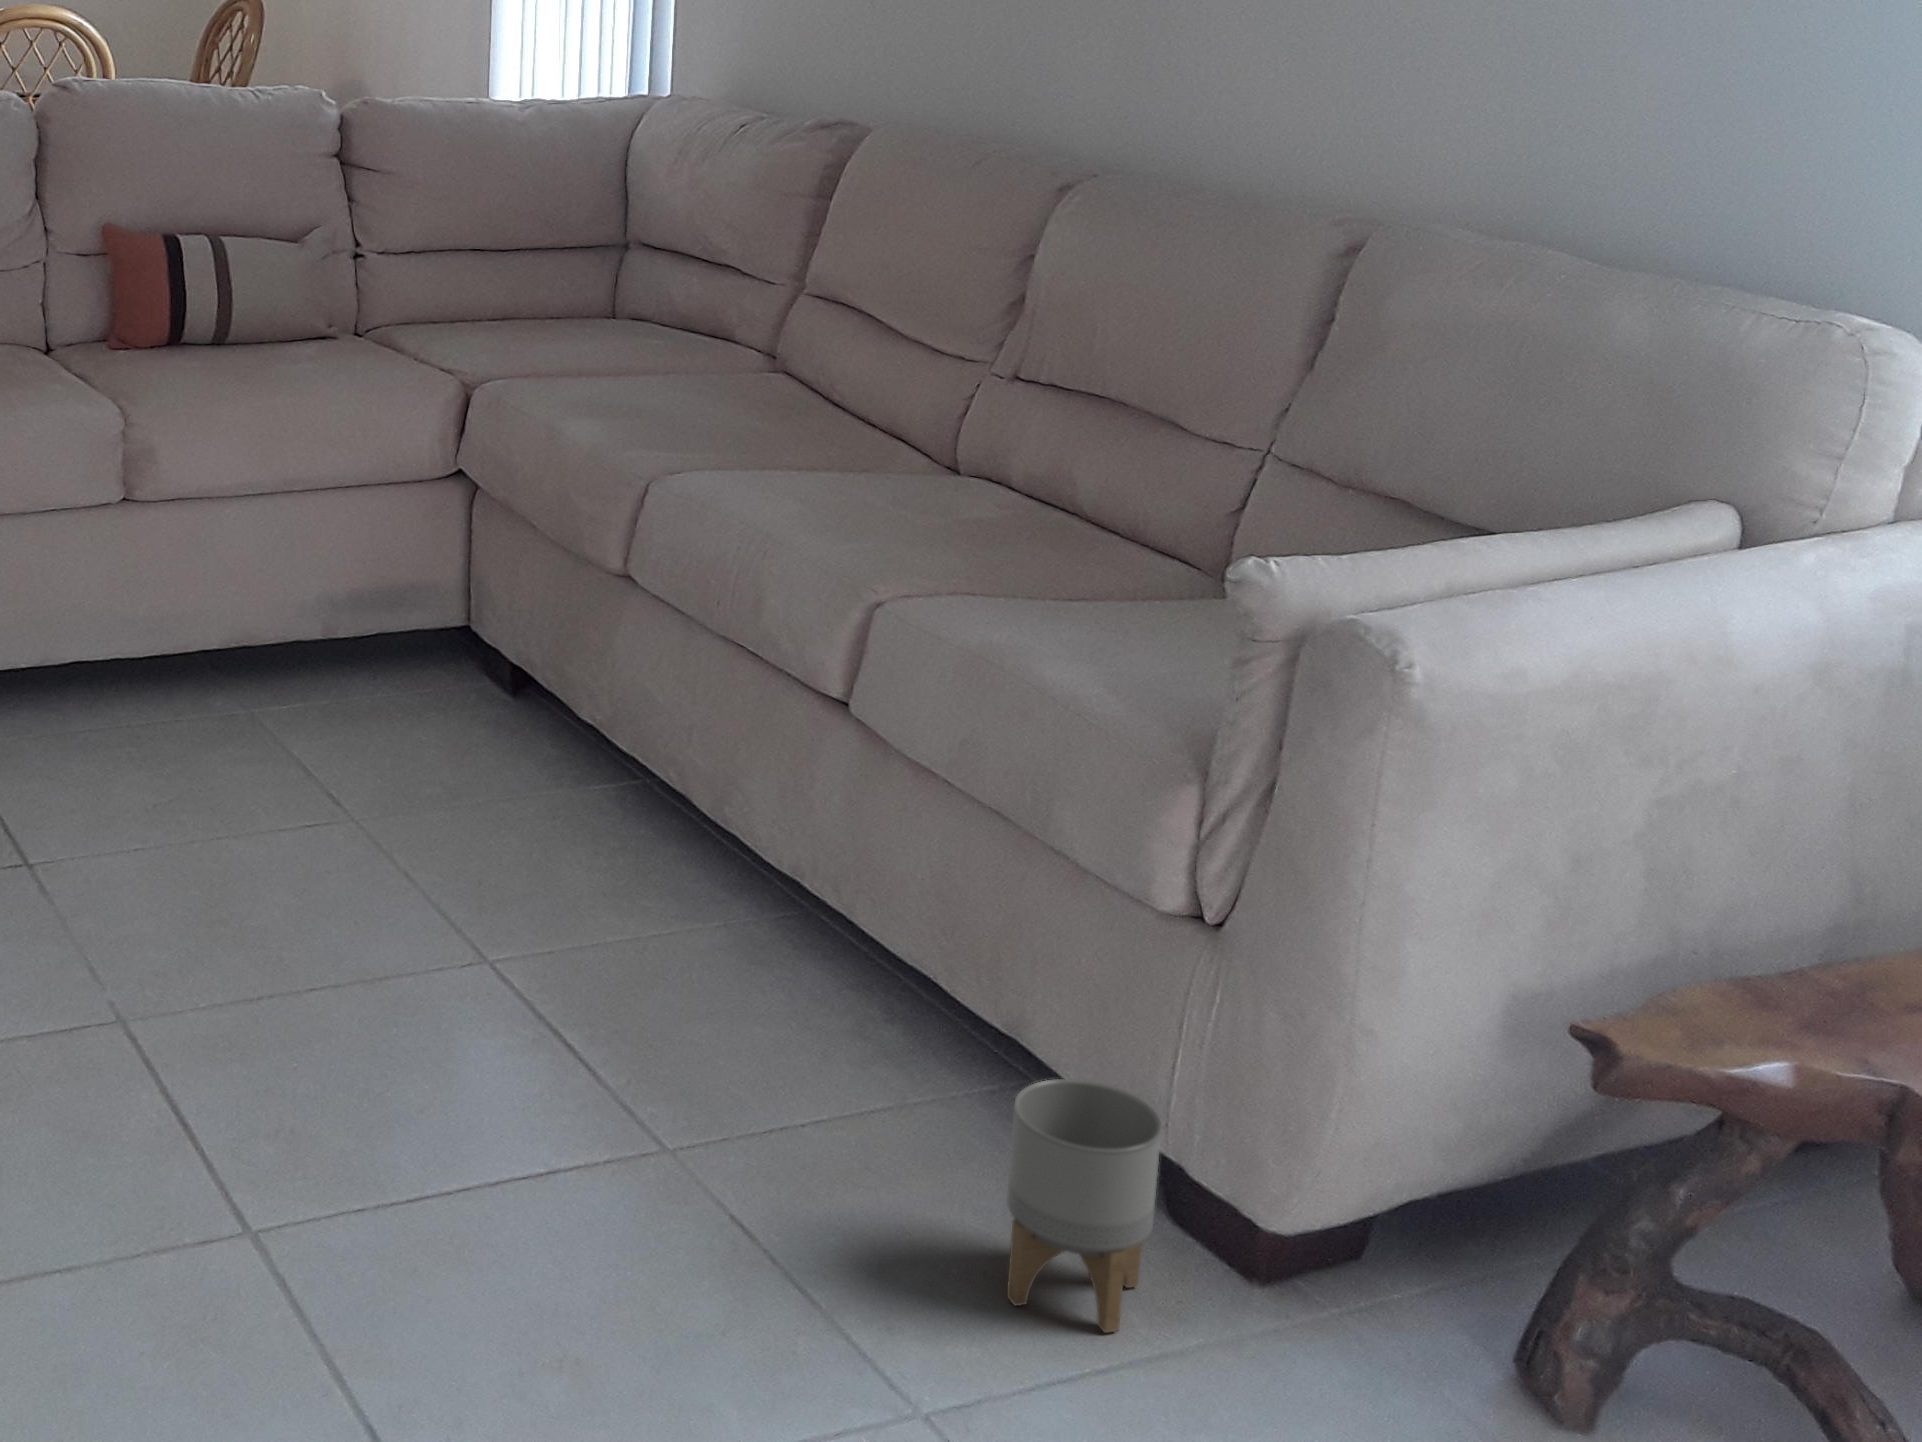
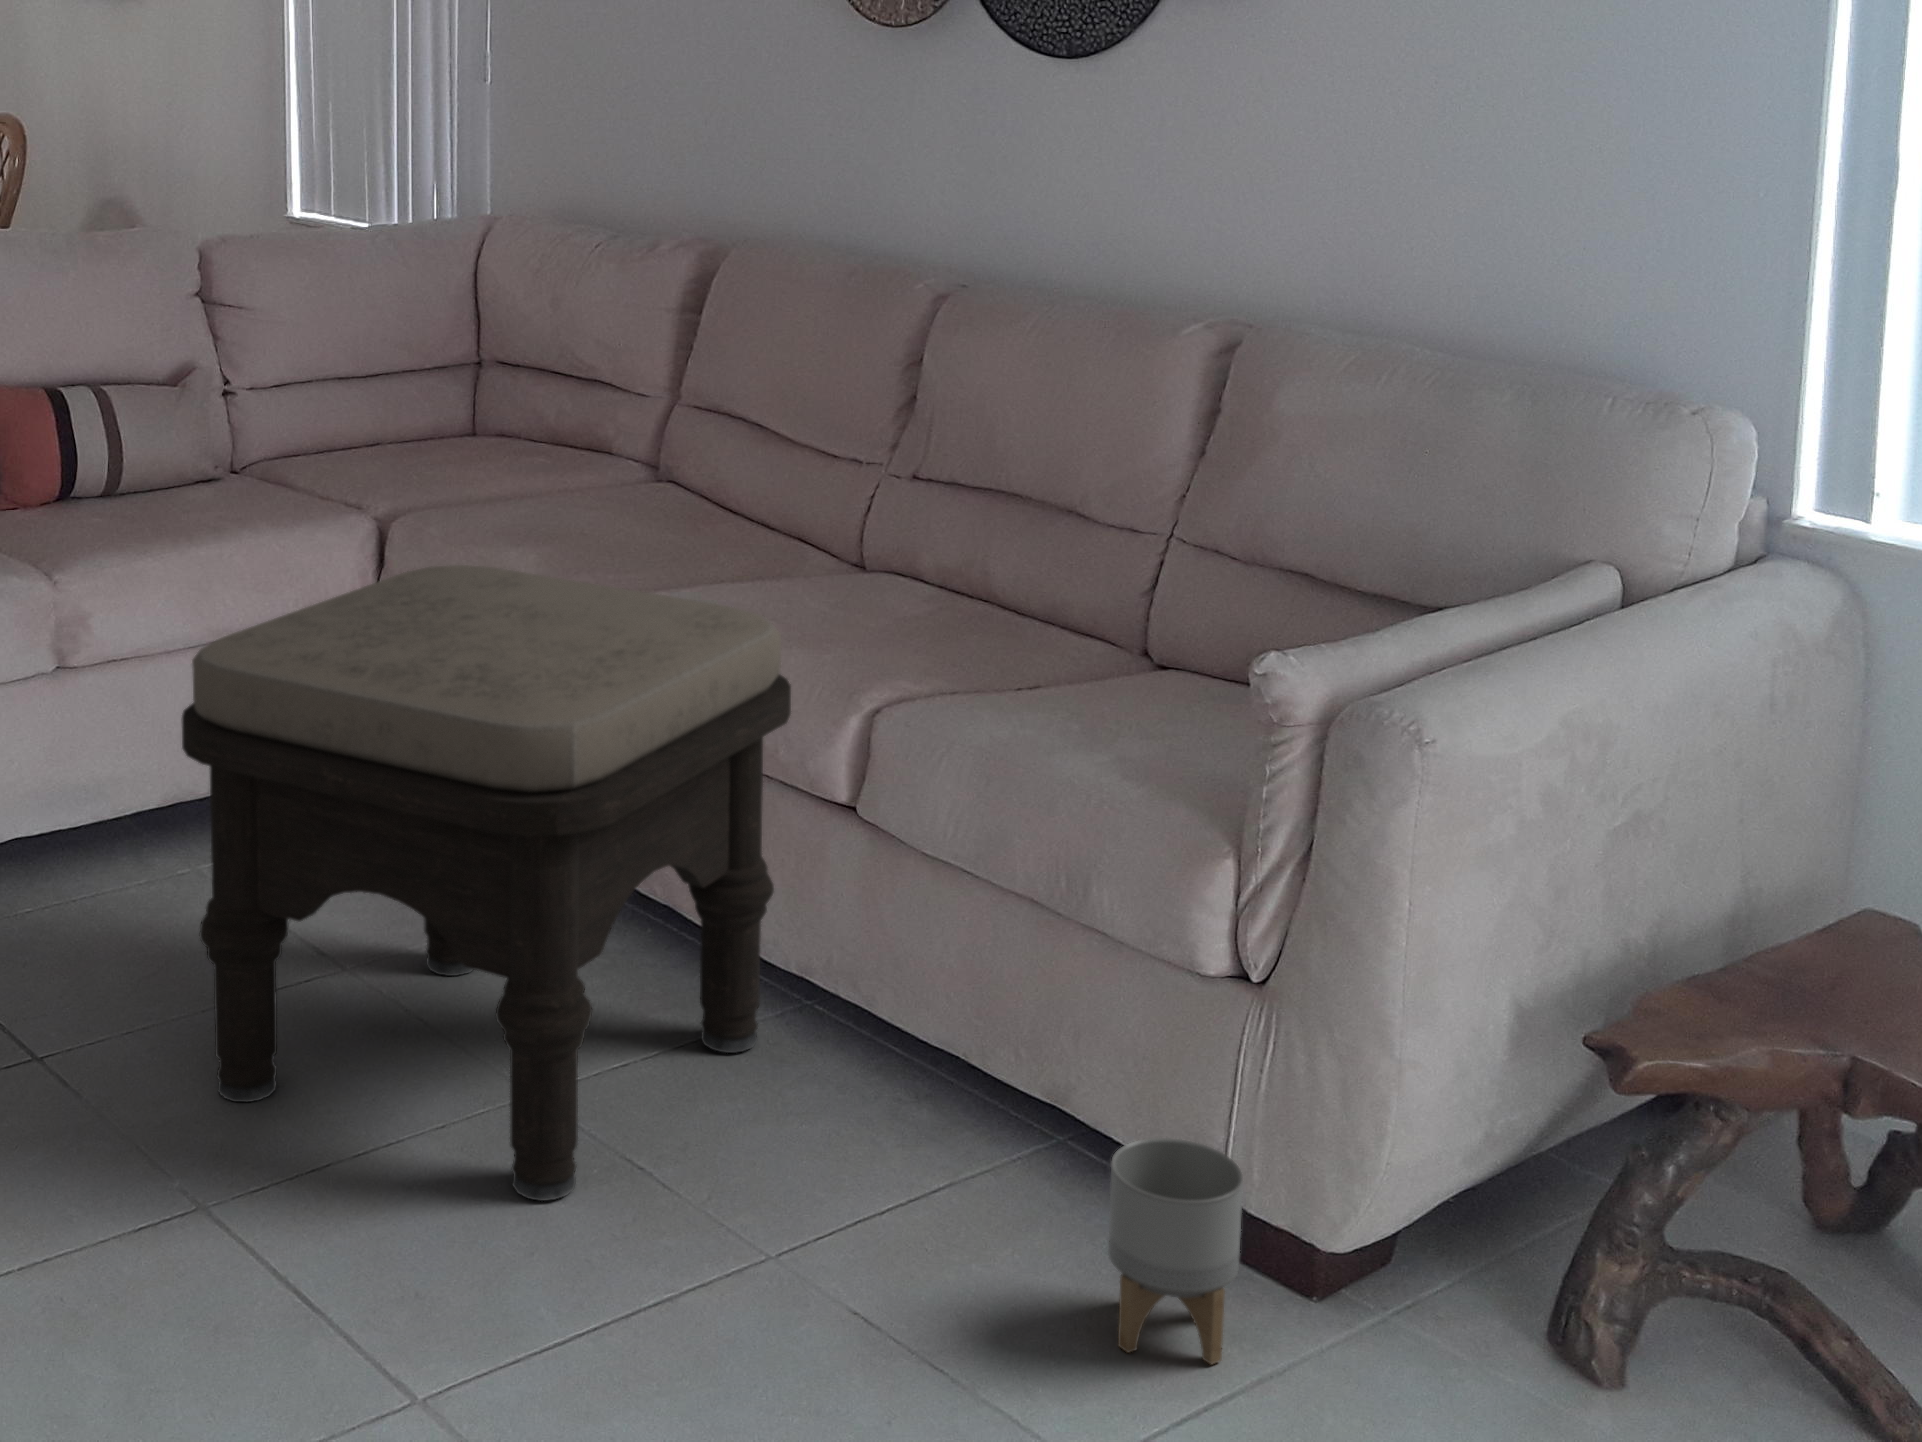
ottoman: none [155,420,793,1064] -> present [182,565,791,1201]

